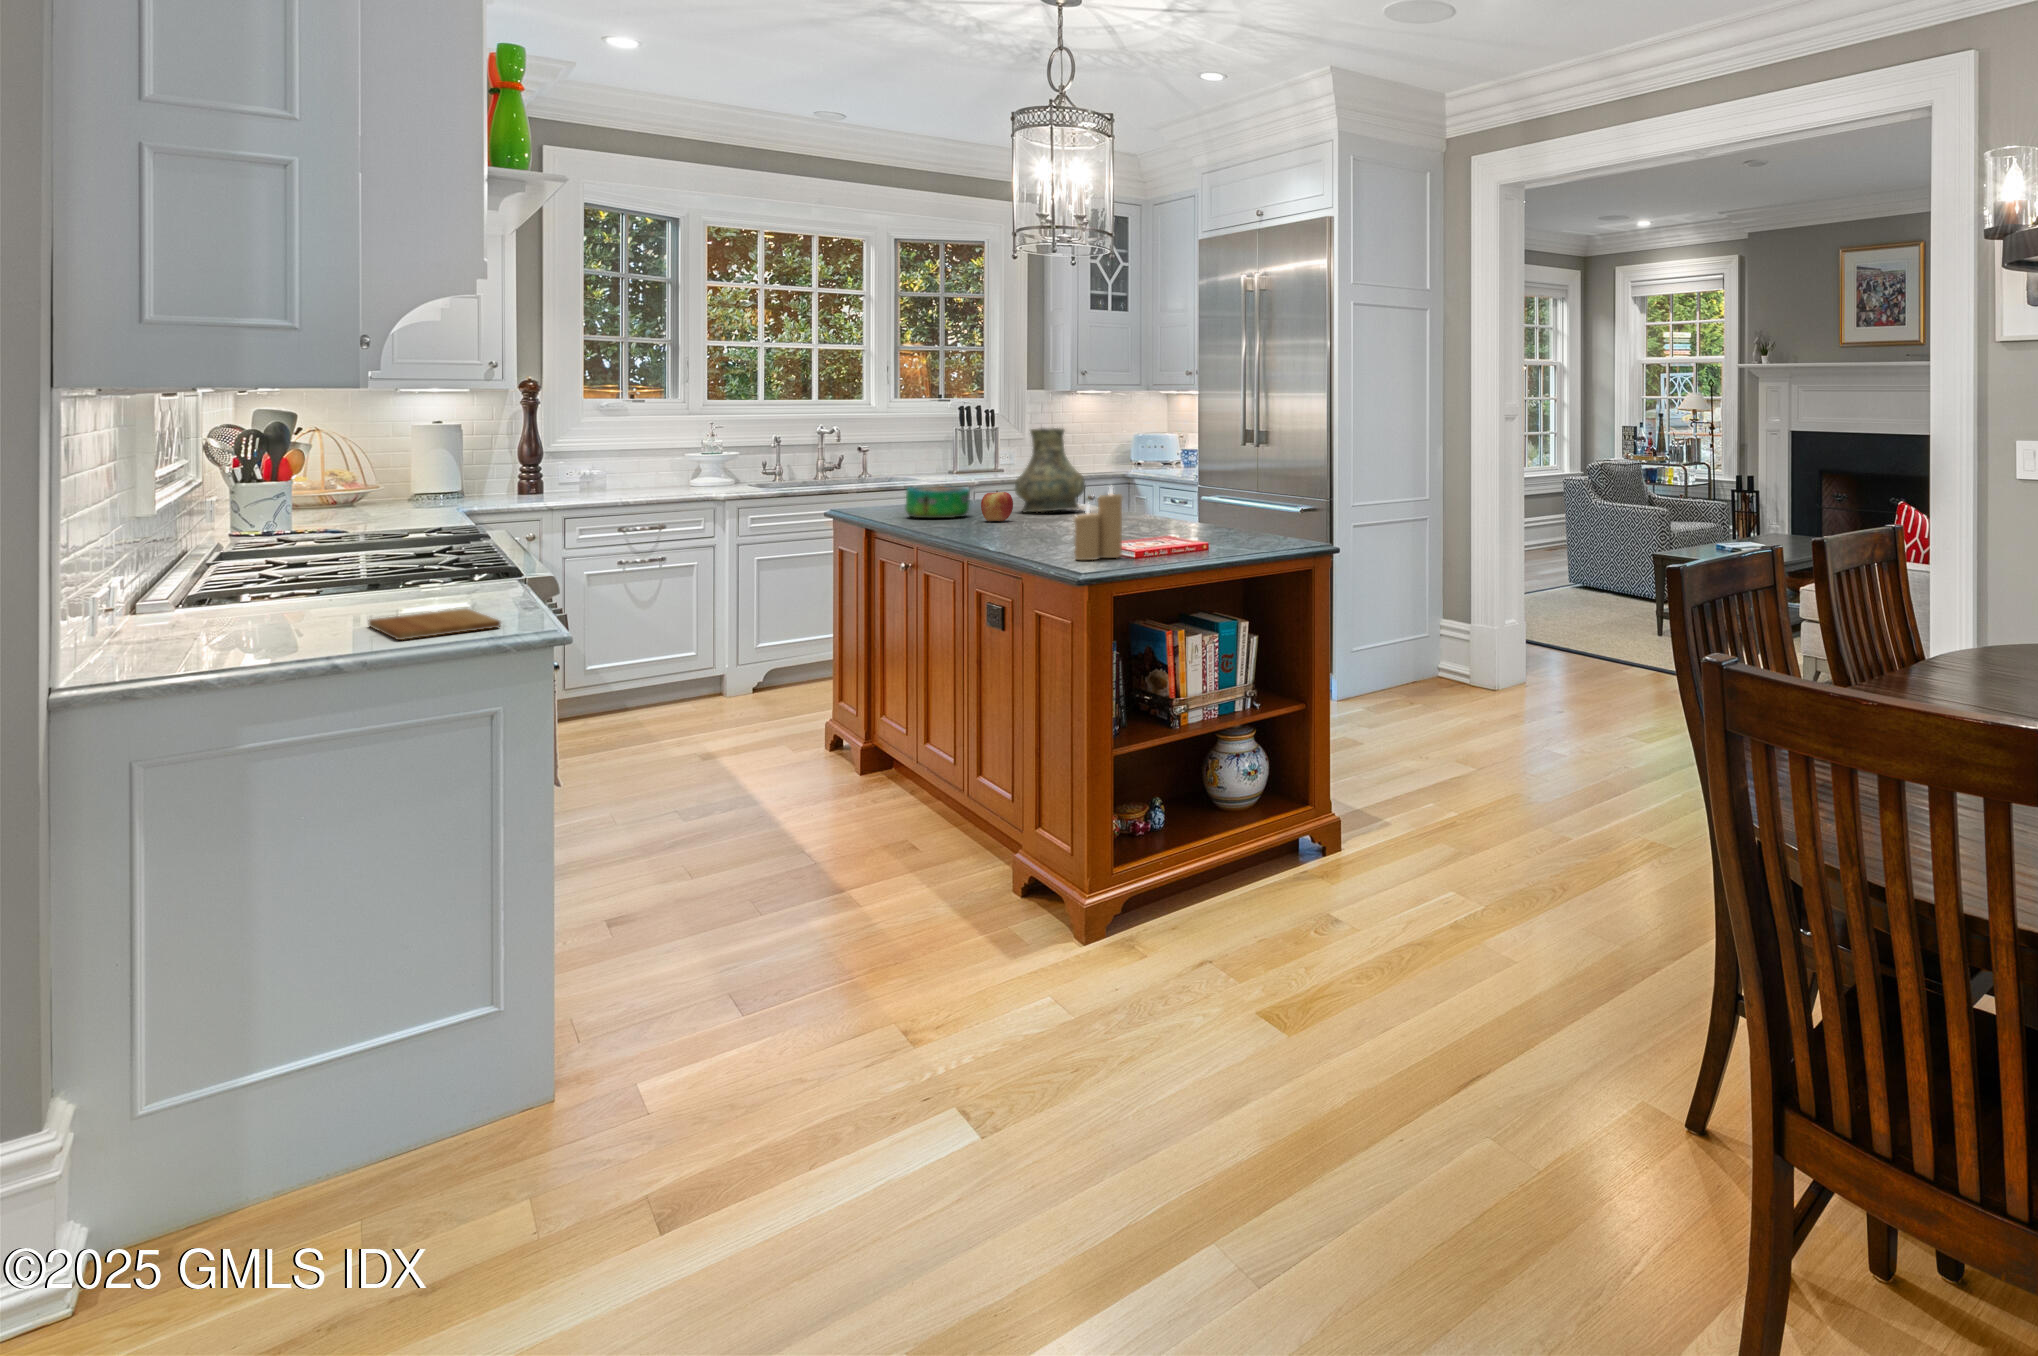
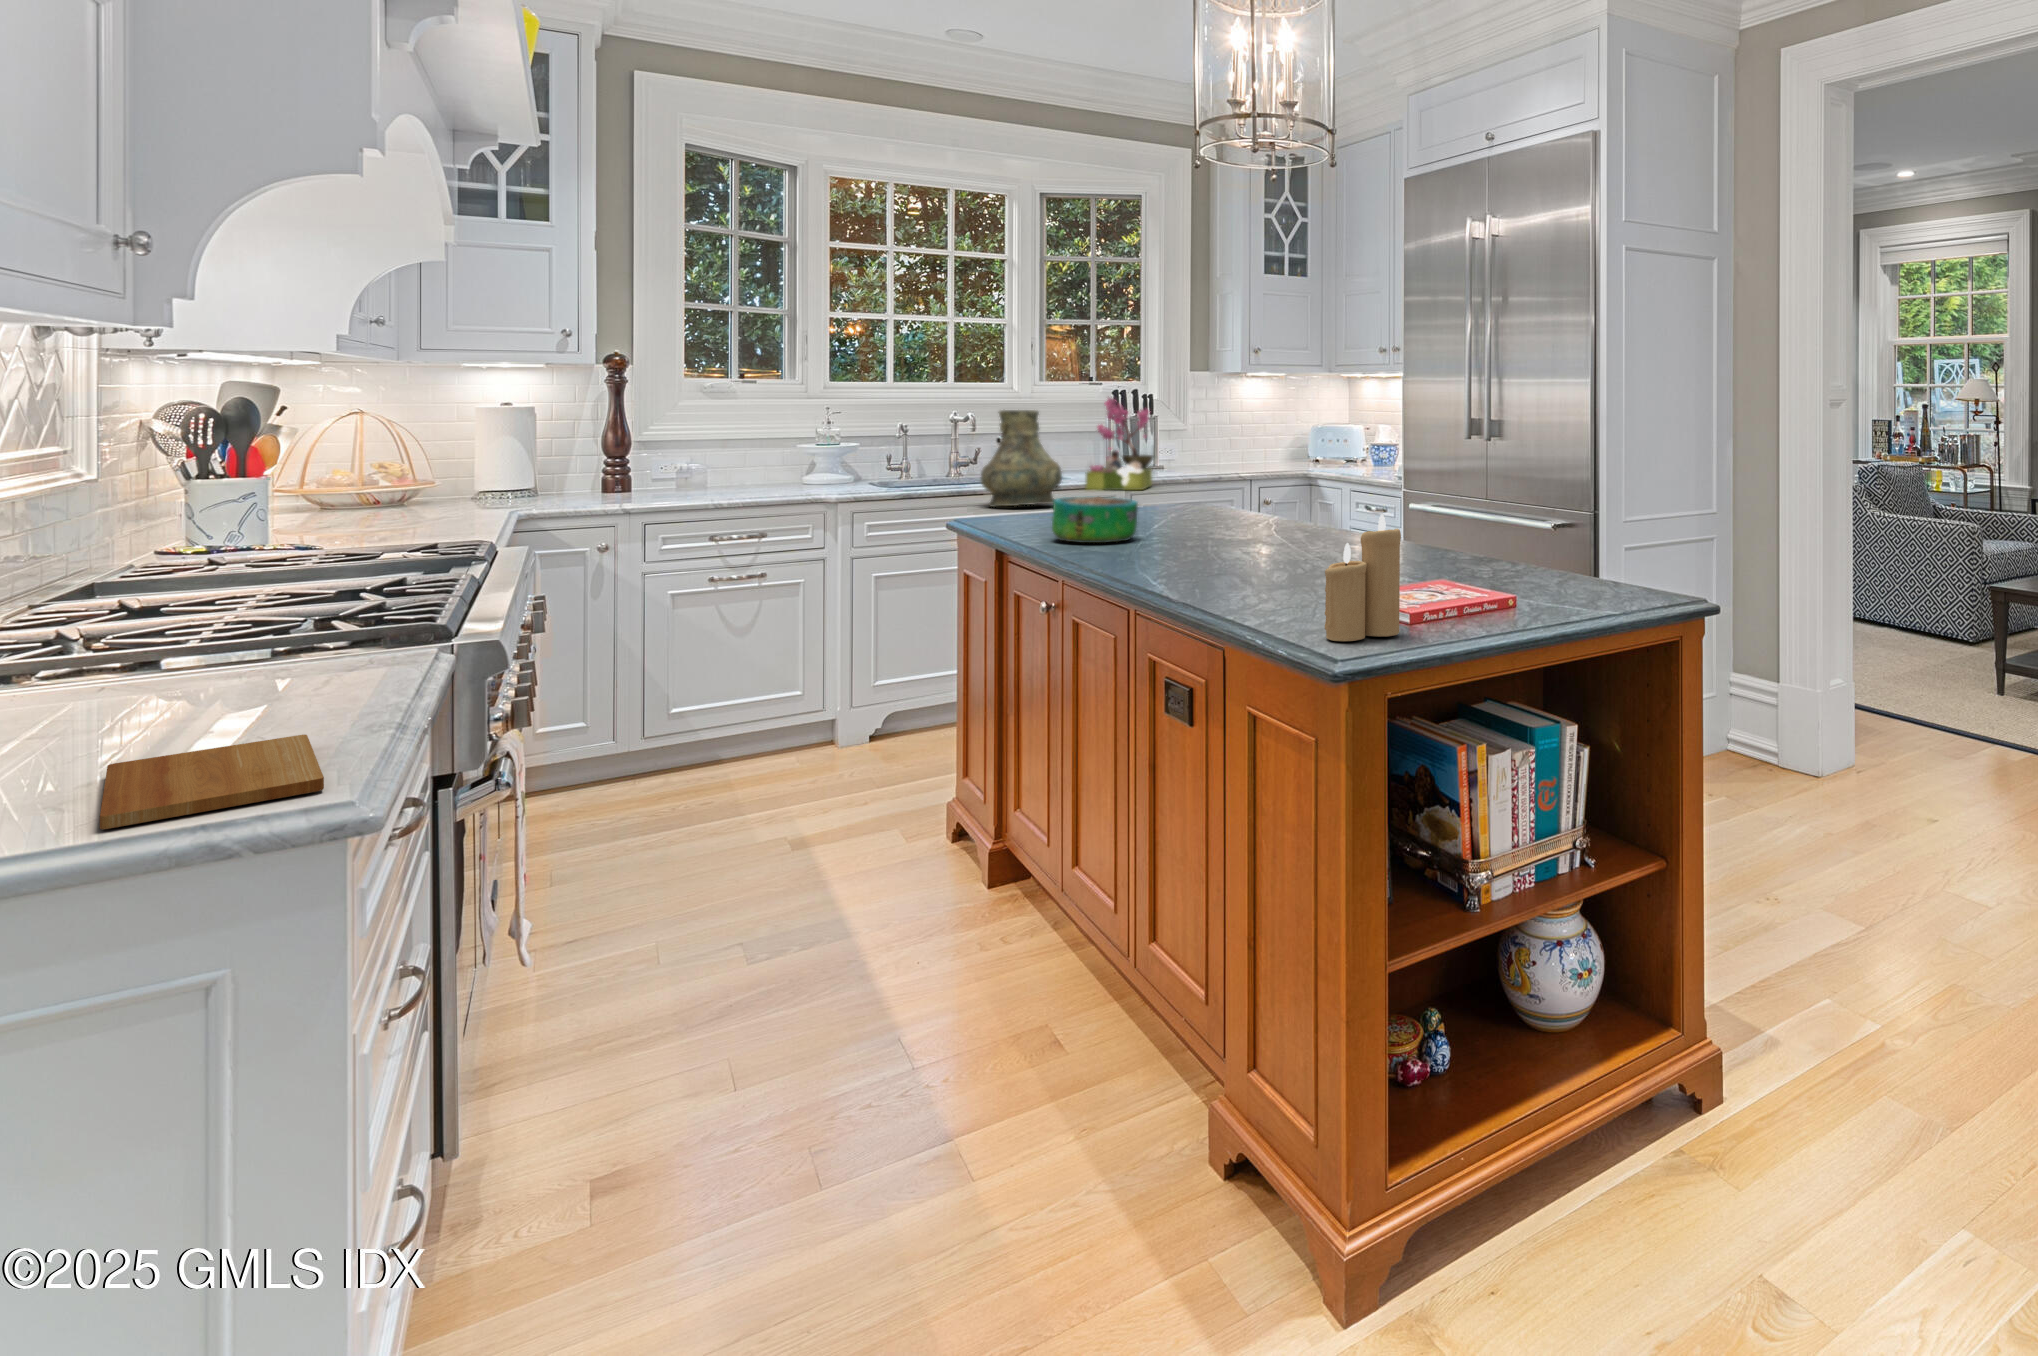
flower arrangement: none [935,411,993,488] -> present [1086,398,1153,490]
vase: present [1014,428,1085,512] -> present [981,410,1062,506]
apple: present [981,491,1013,521] -> none [1155,506,1198,550]

